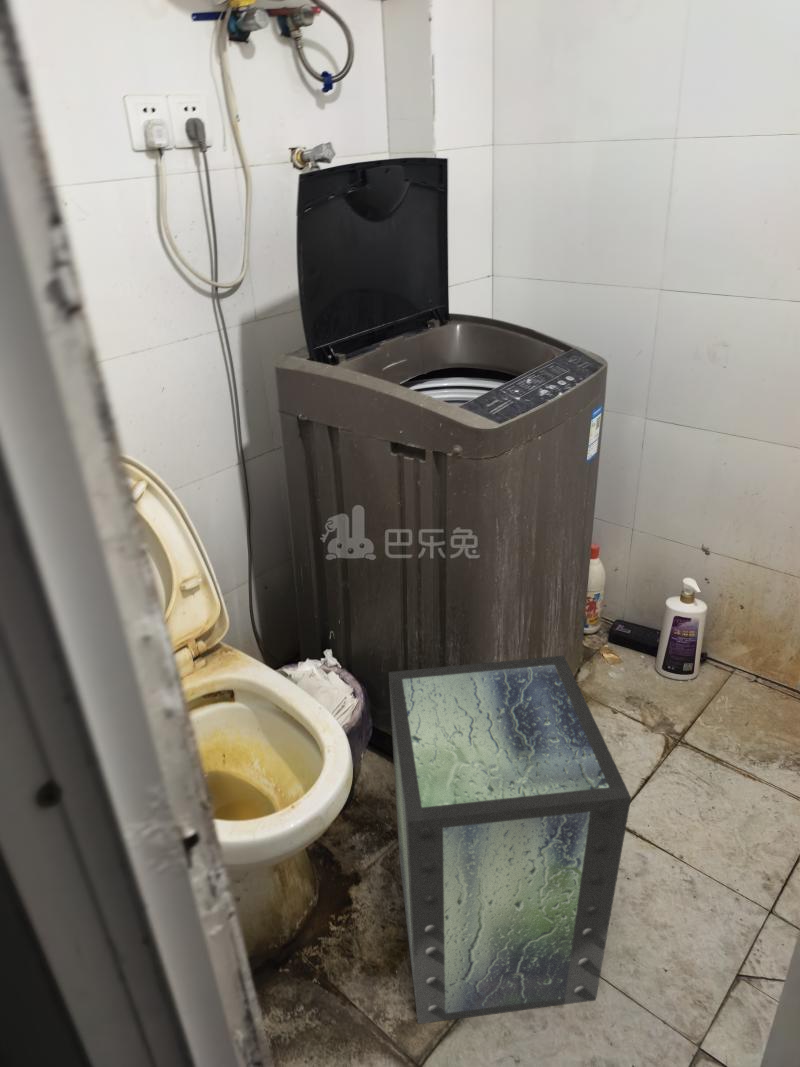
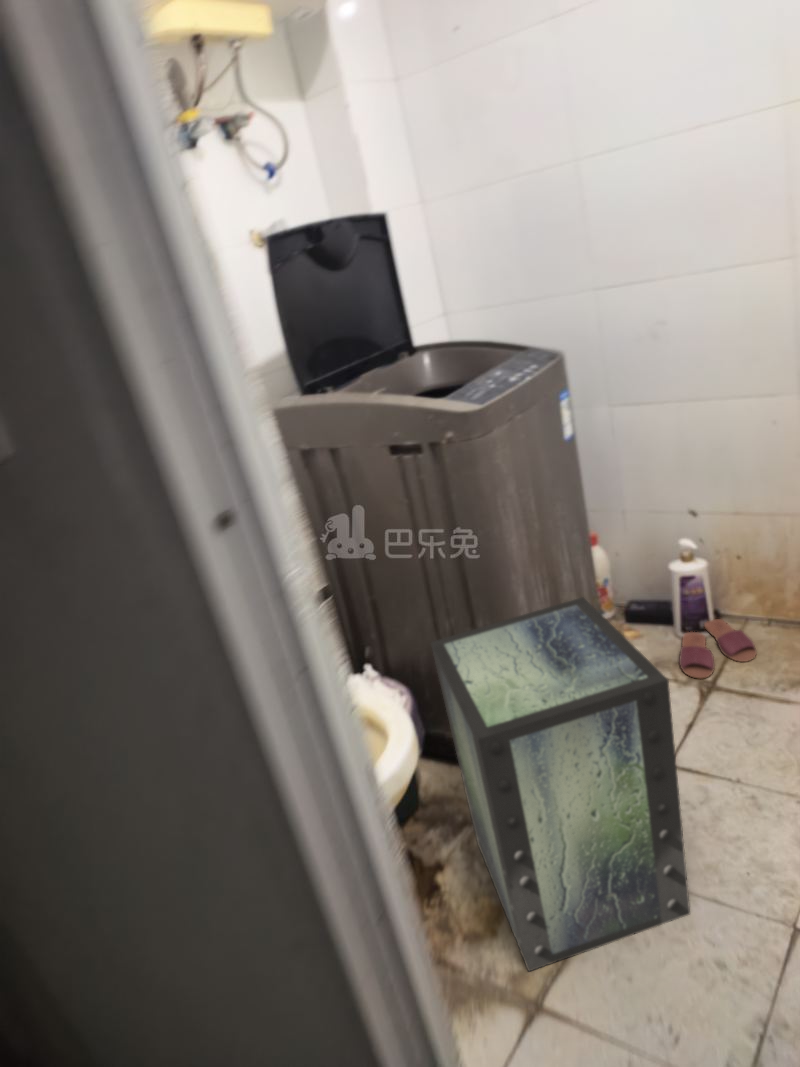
slippers: none [652,661,734,728] -> present [679,619,757,679]

